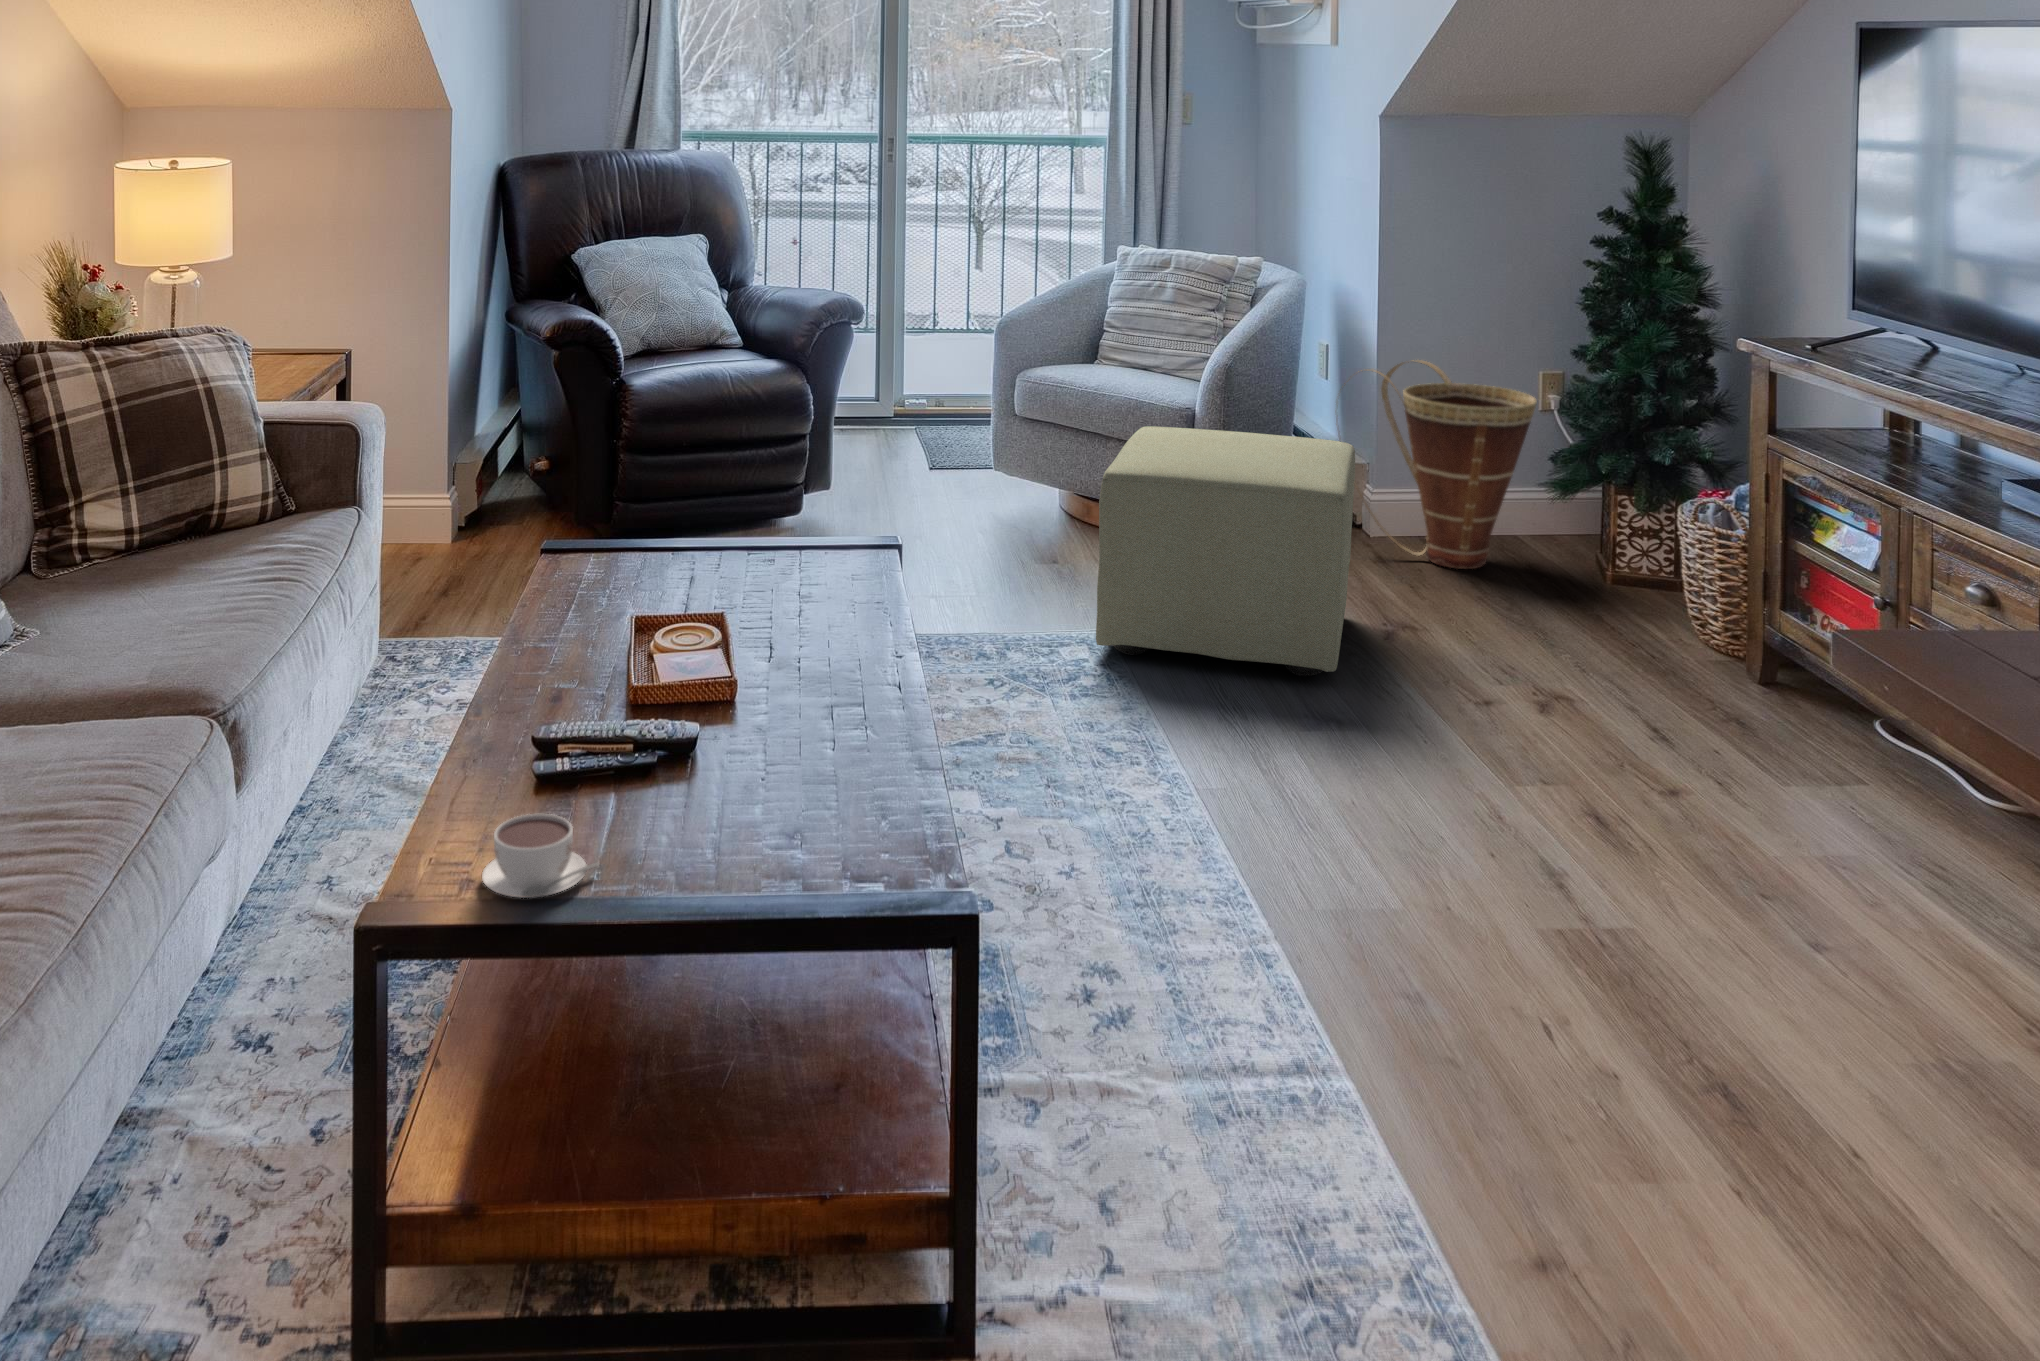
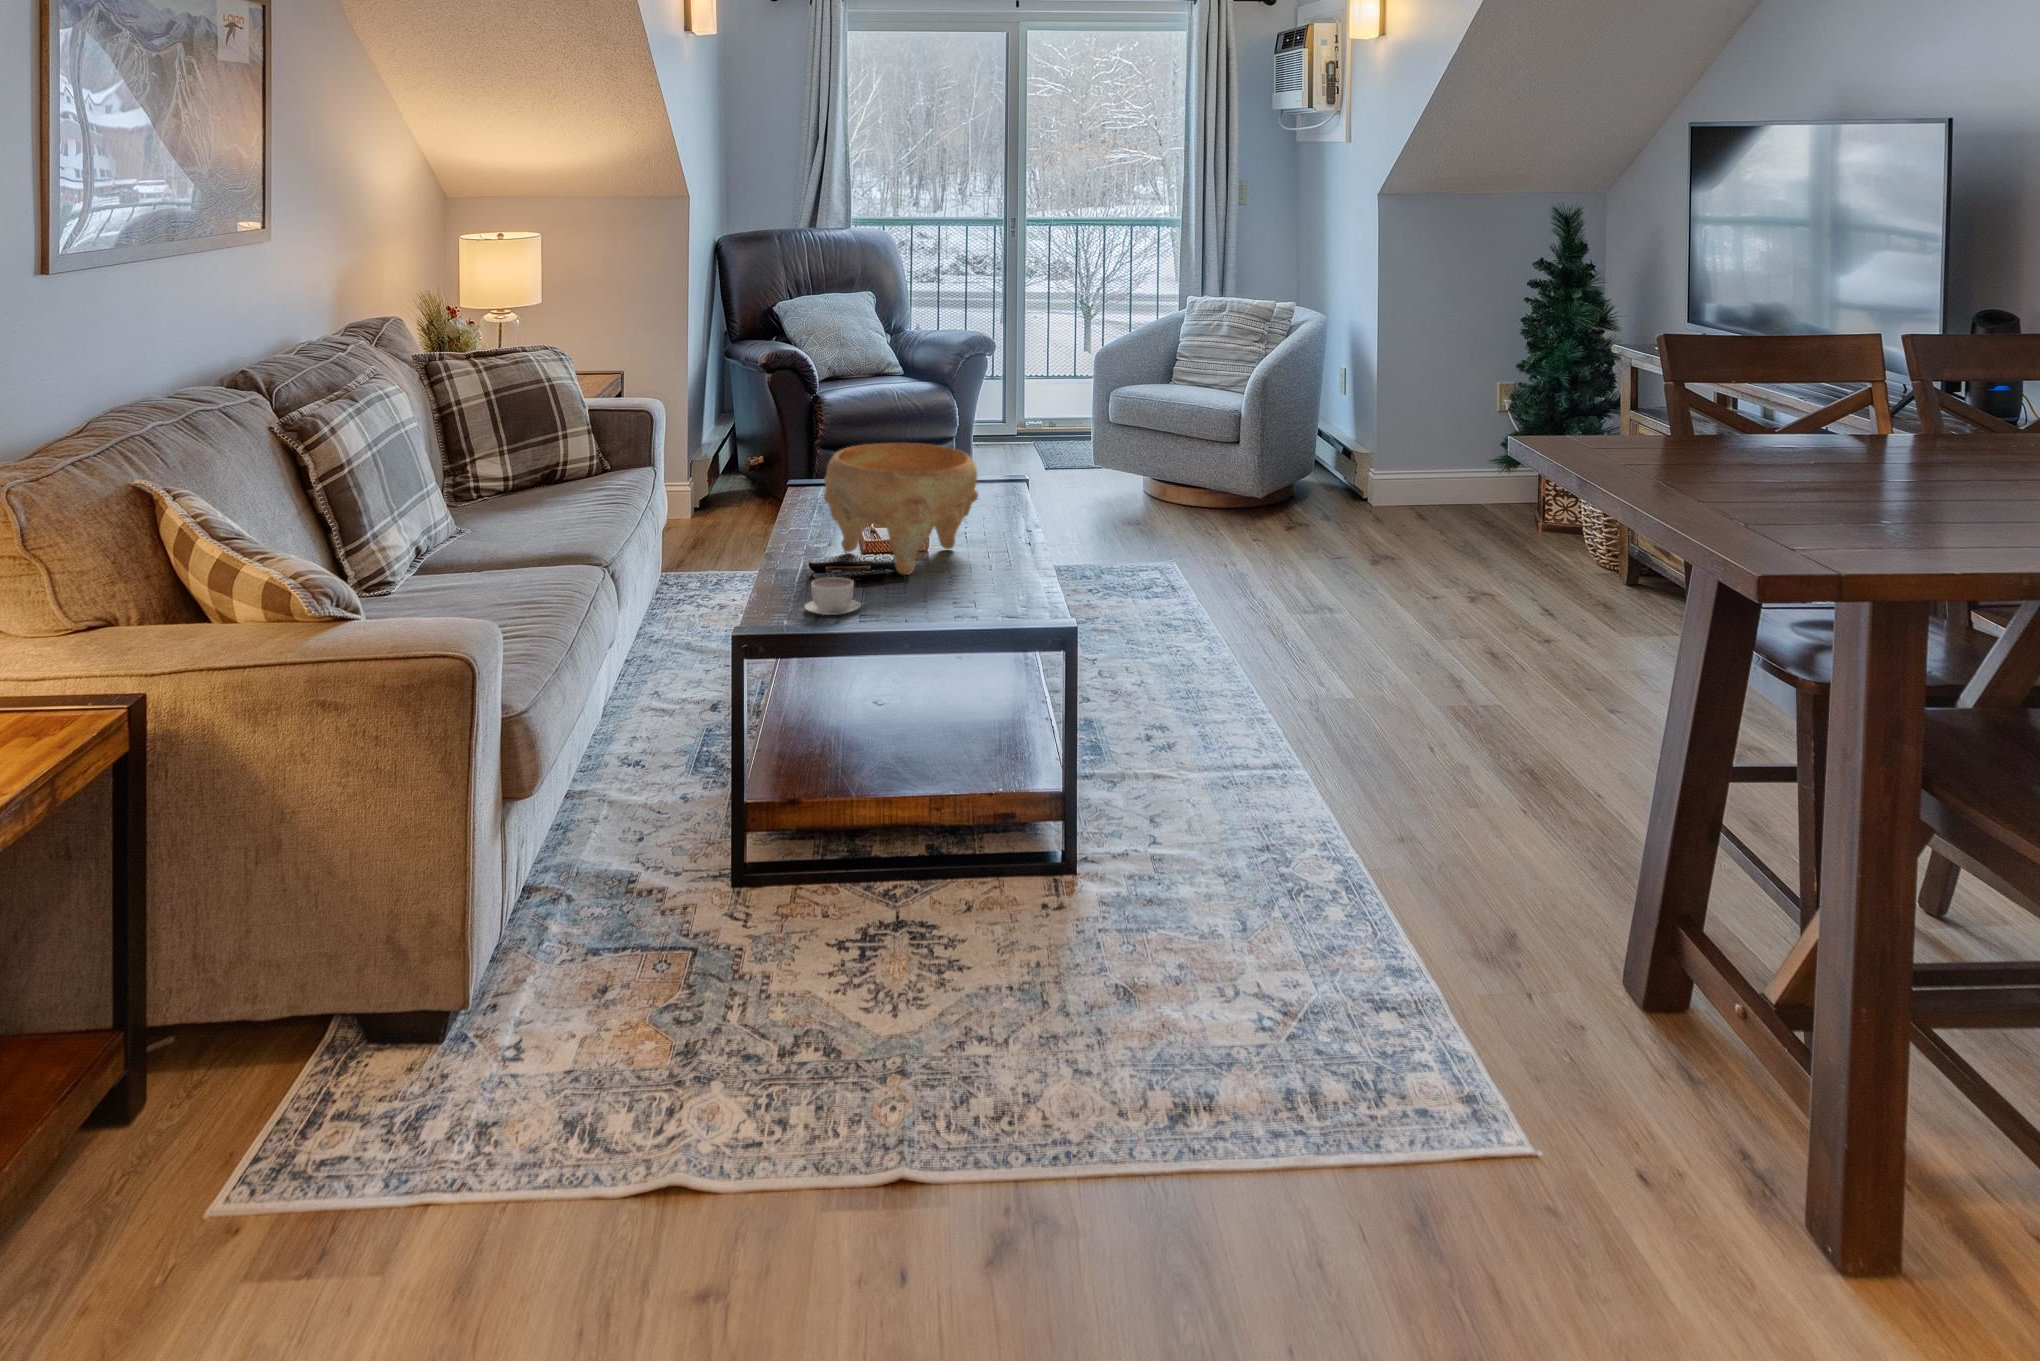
basket: present [1336,360,1537,569] -> none [1350,377,1493,529]
ottoman: present [1096,426,1355,676] -> none [1167,421,1353,589]
decorative bowl: none [554,528,814,774] -> present [824,443,978,575]

